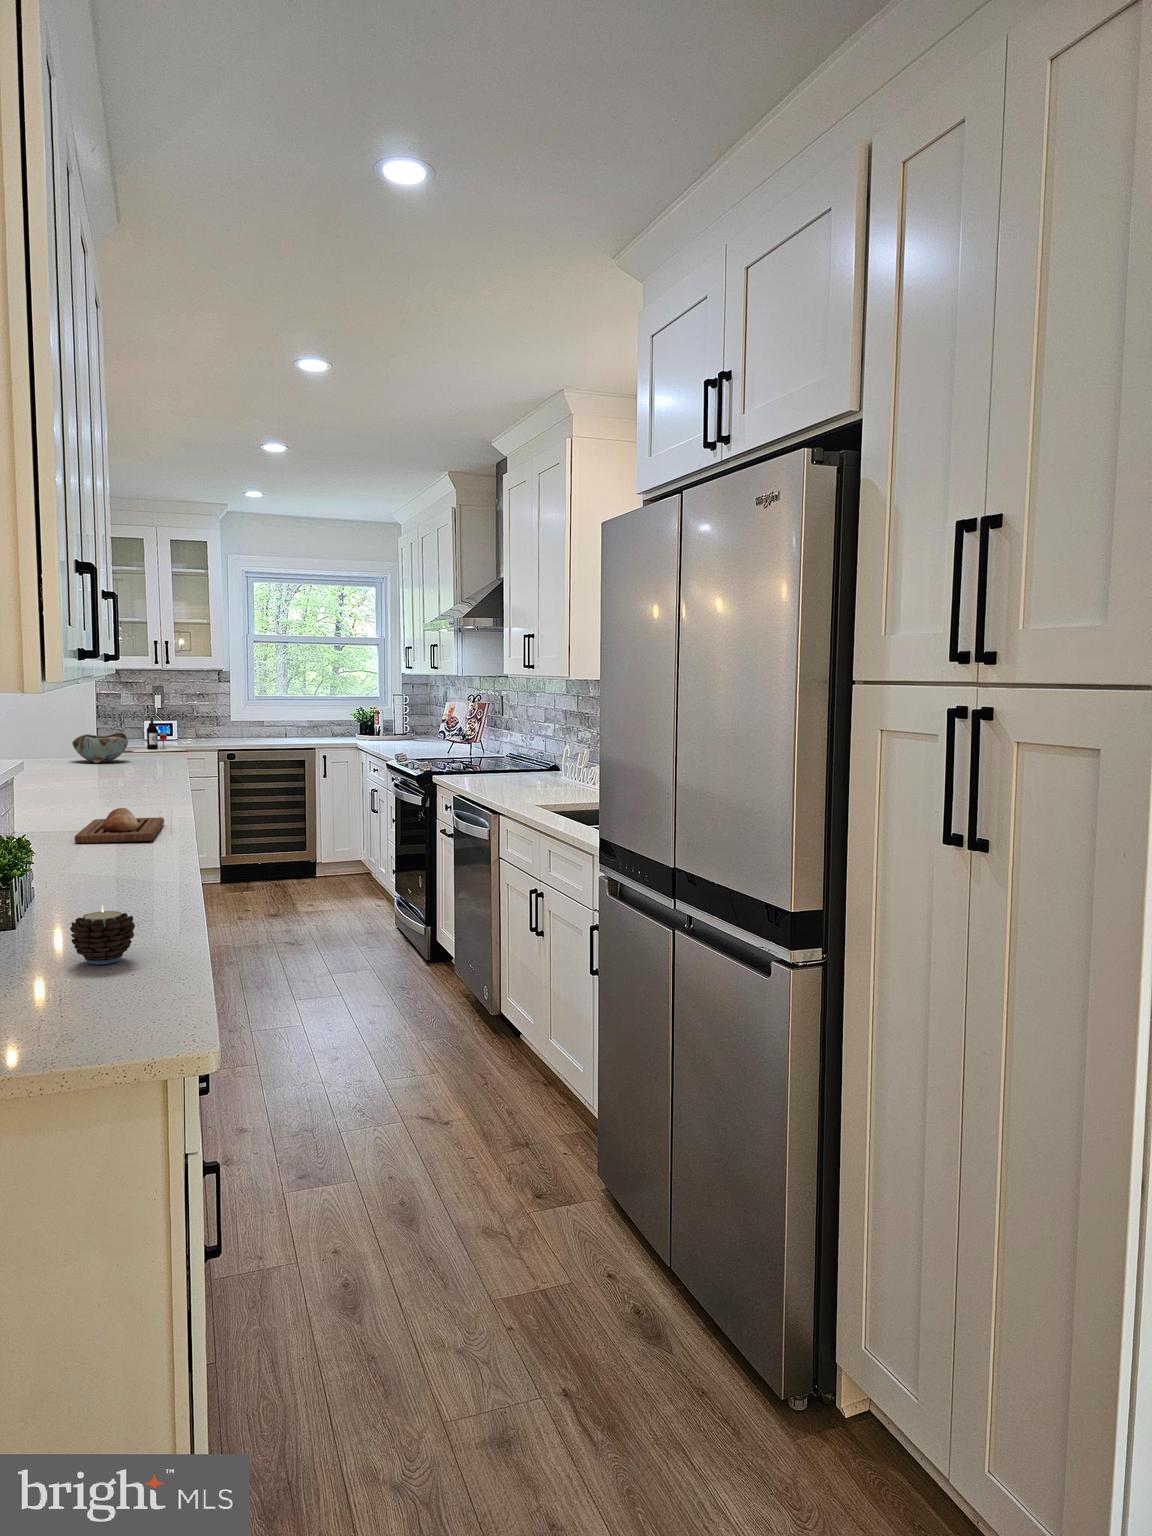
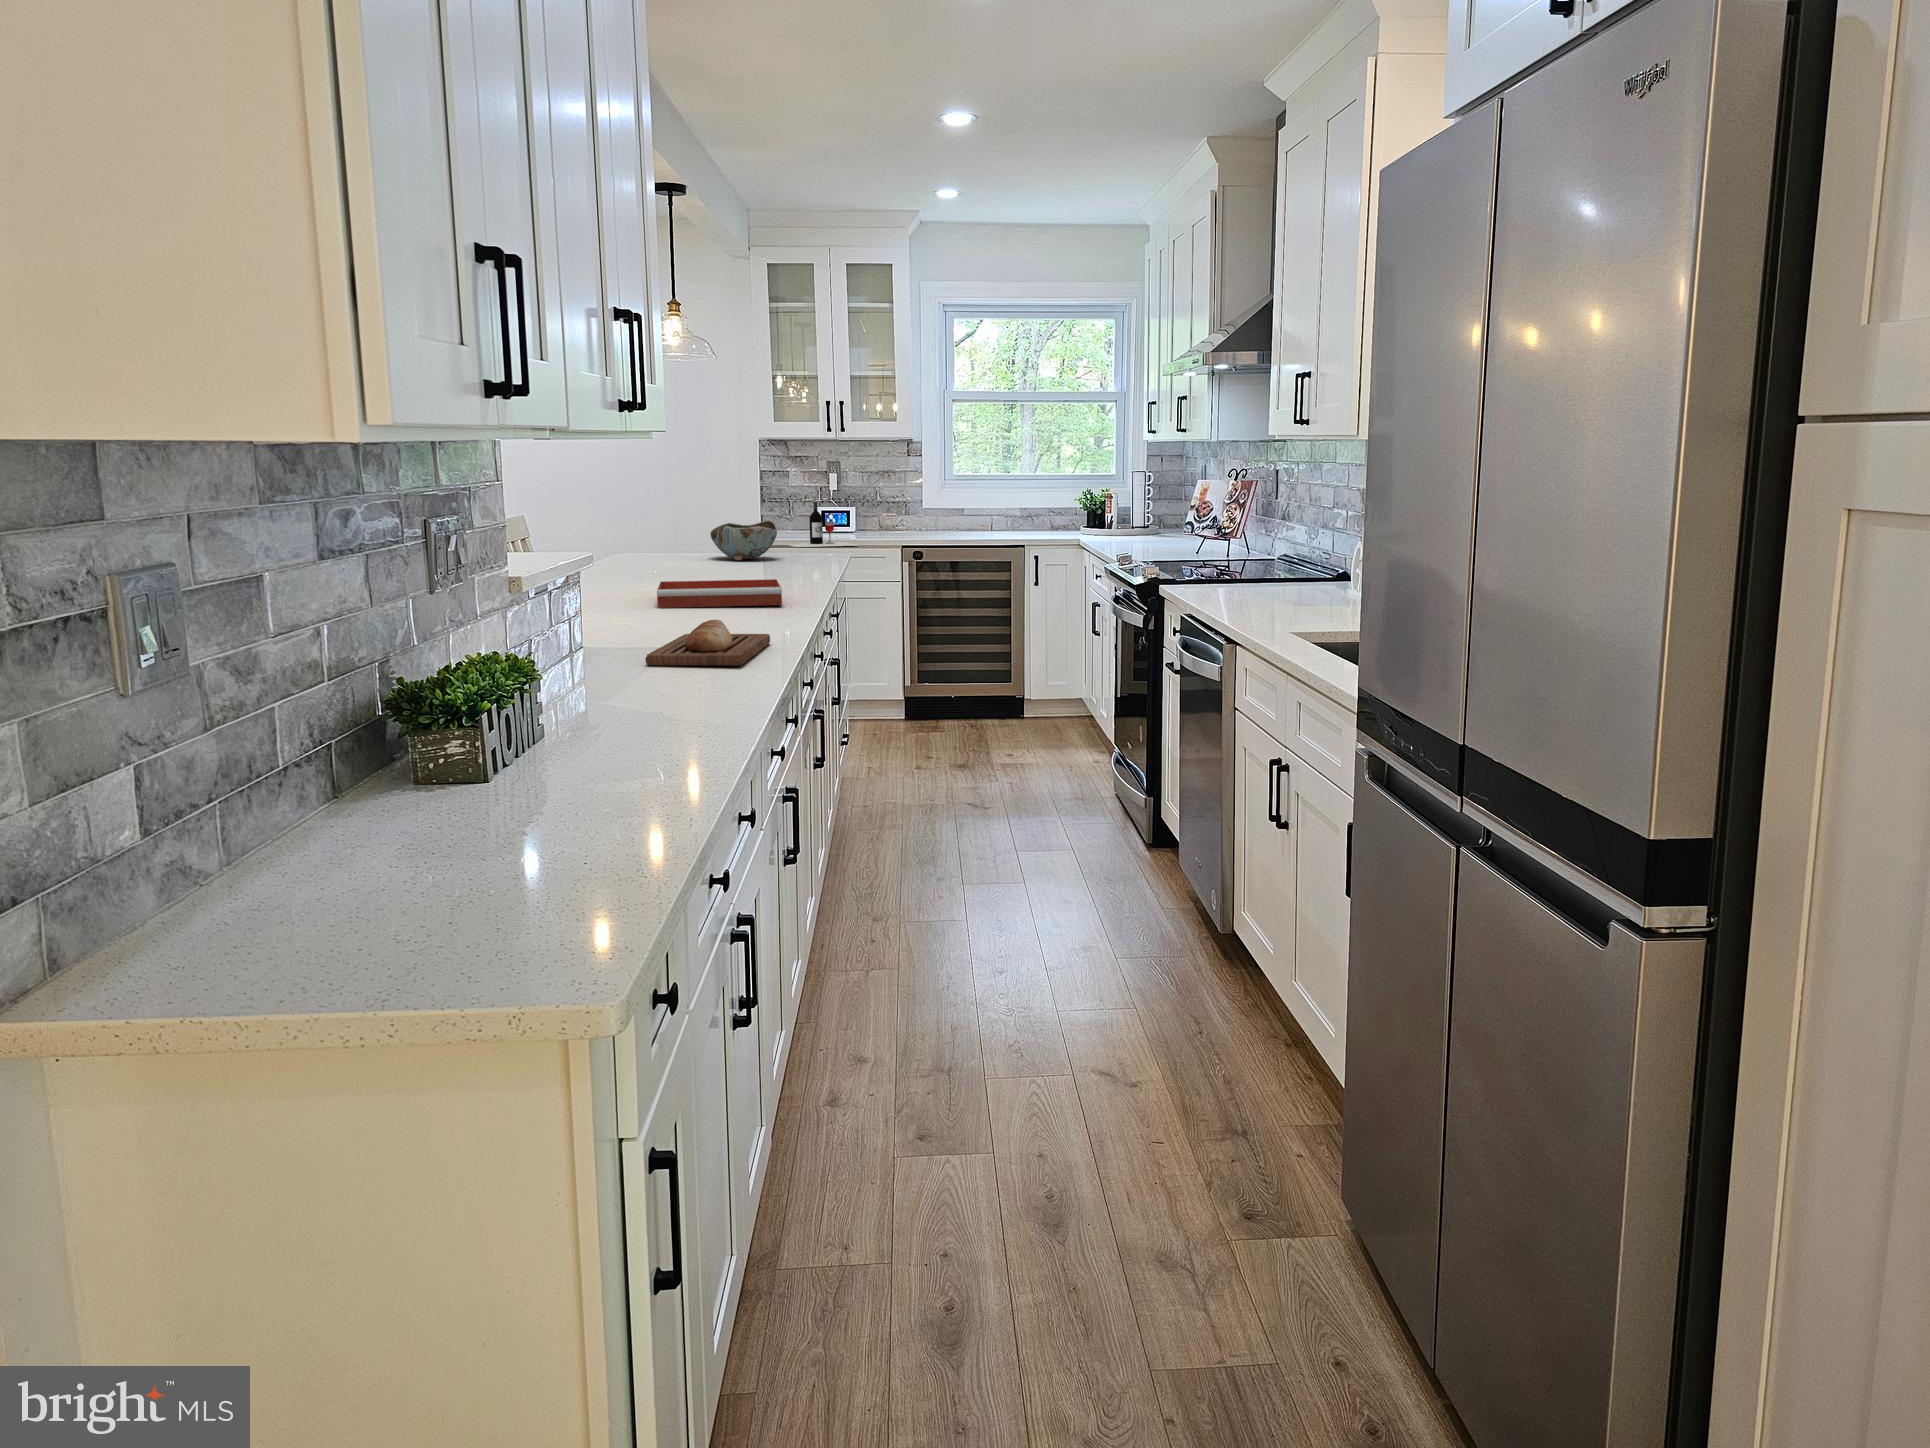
tray: none [50,777,156,801] -> present [657,579,782,608]
candle: present [70,906,135,964] -> none [530,758,615,841]

